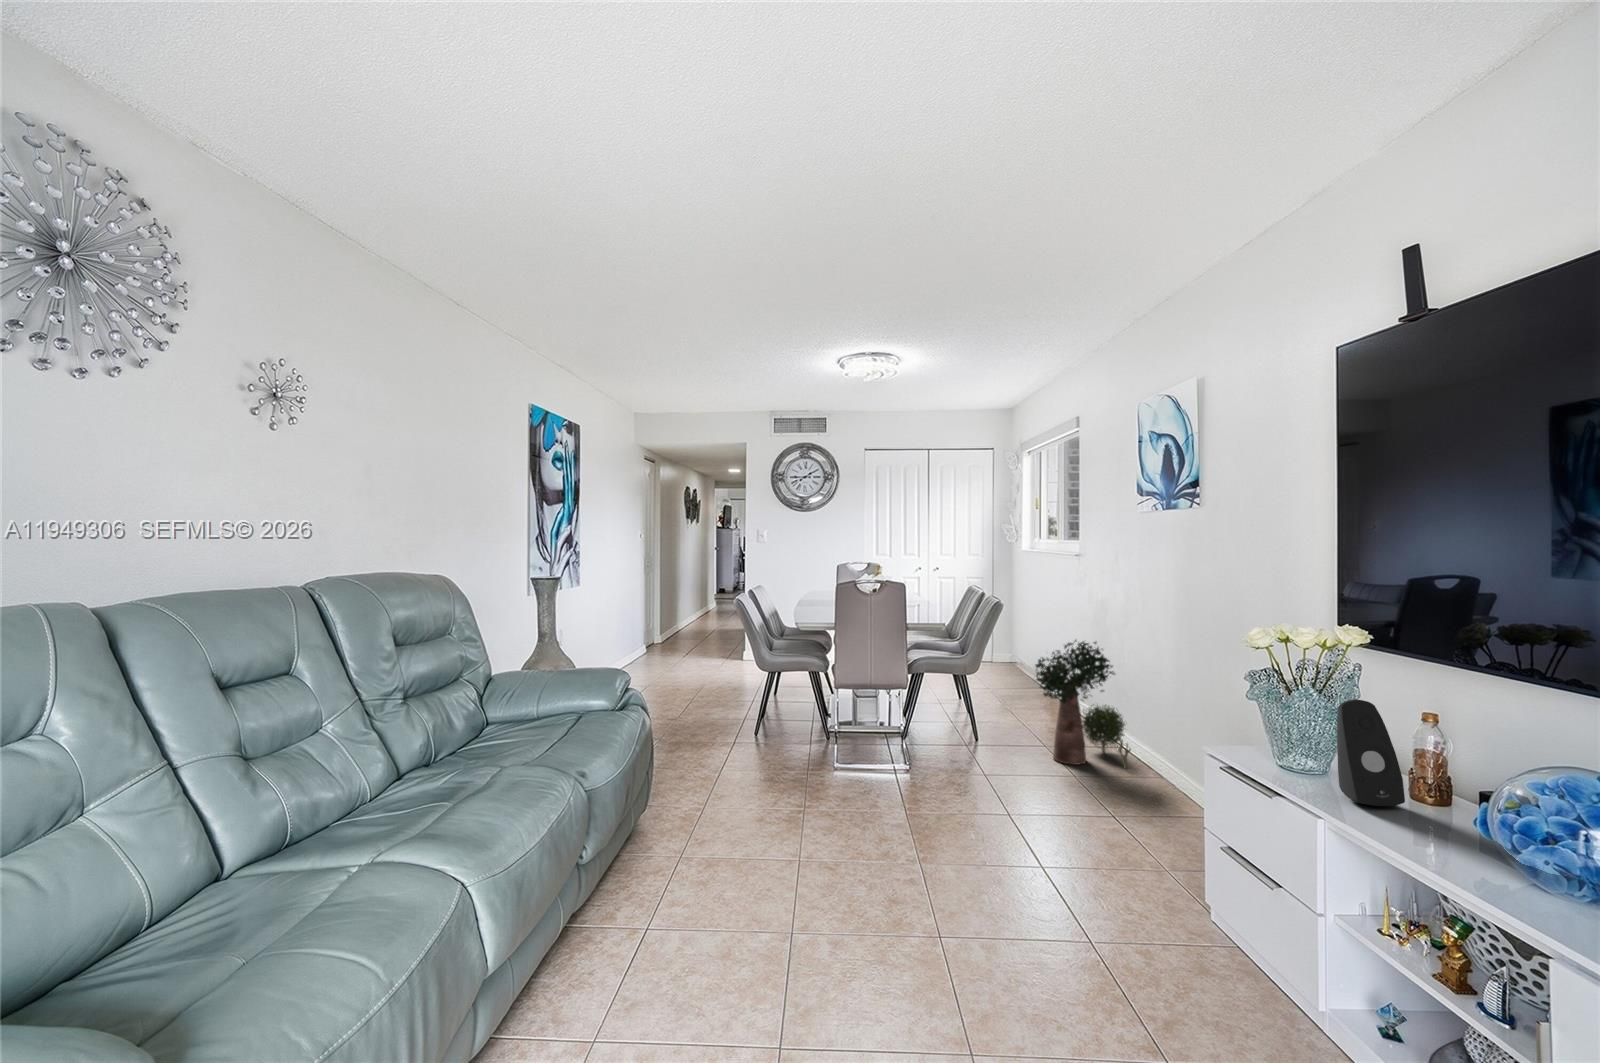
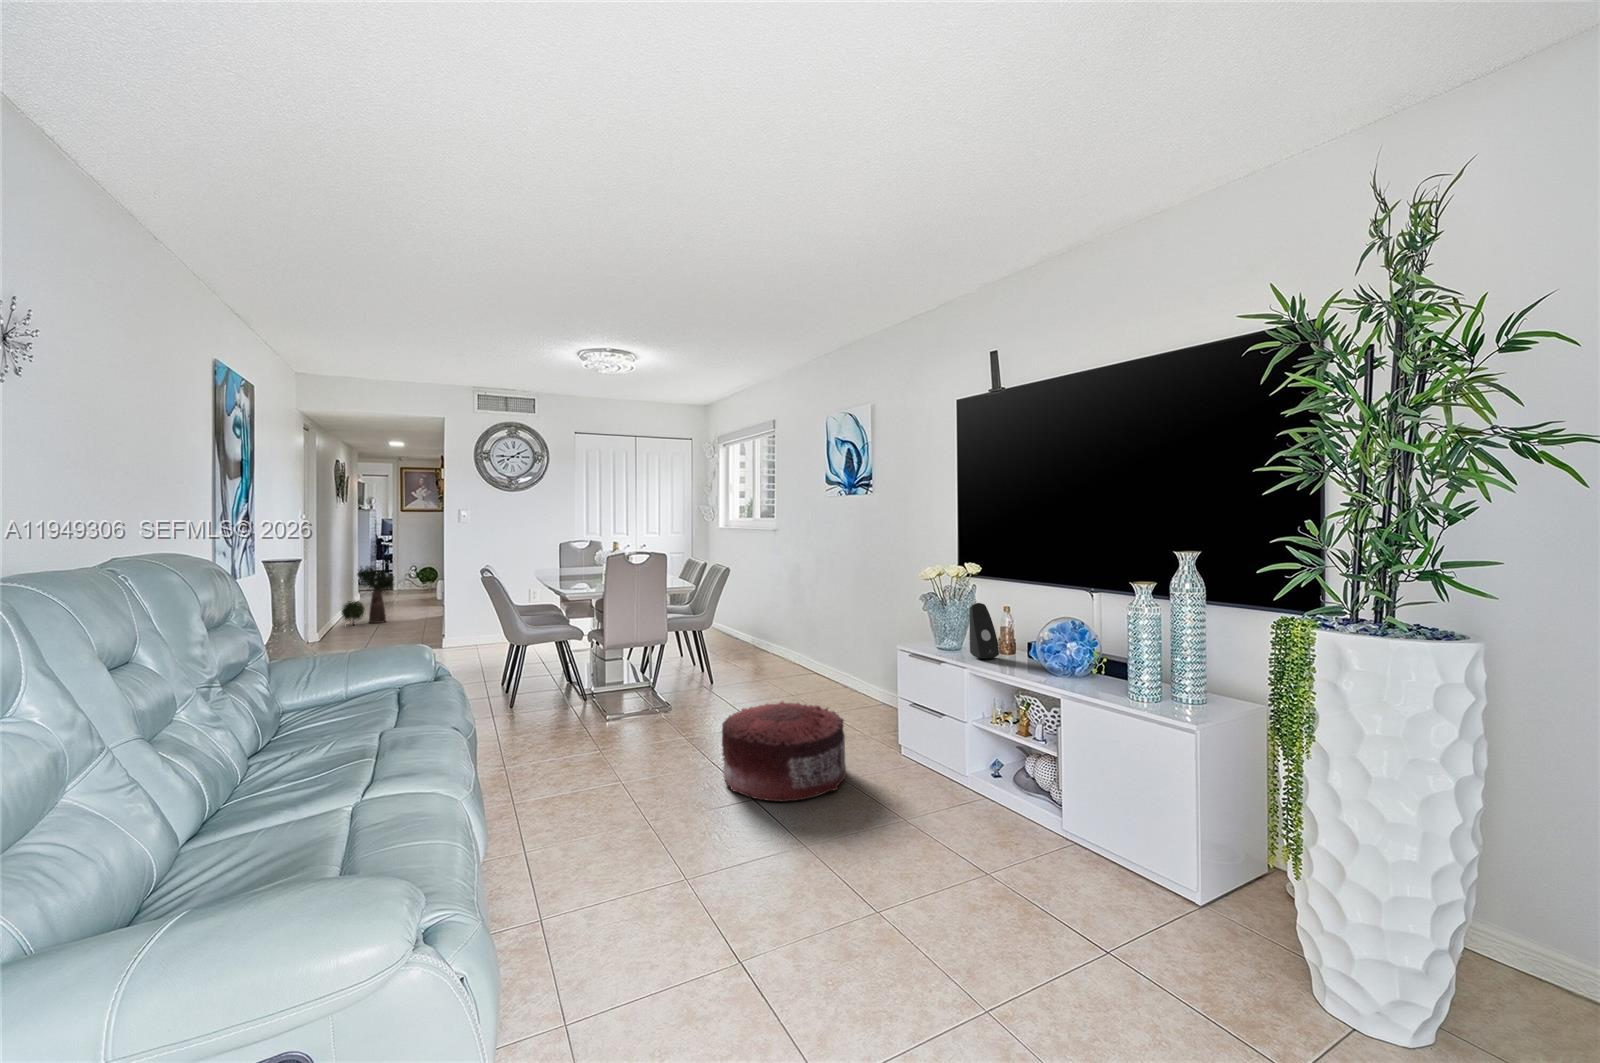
potted plant: present [1035,640,1131,770] -> present [342,566,395,623]
pouf: none [907,802,1096,971] -> present [722,701,846,802]

